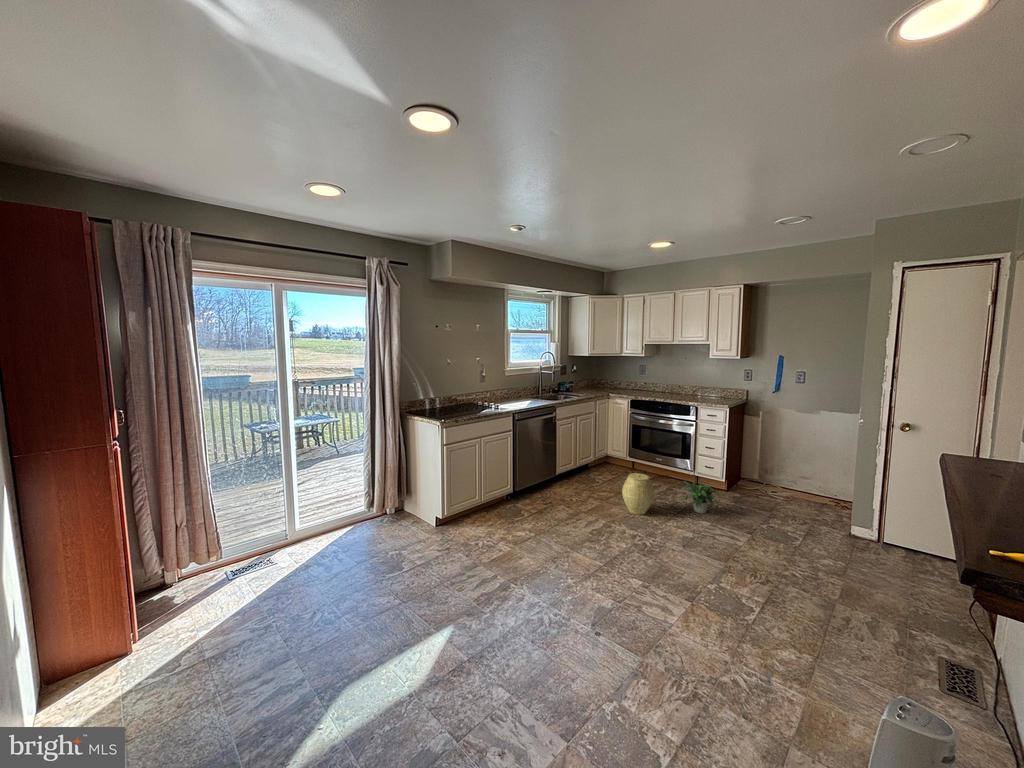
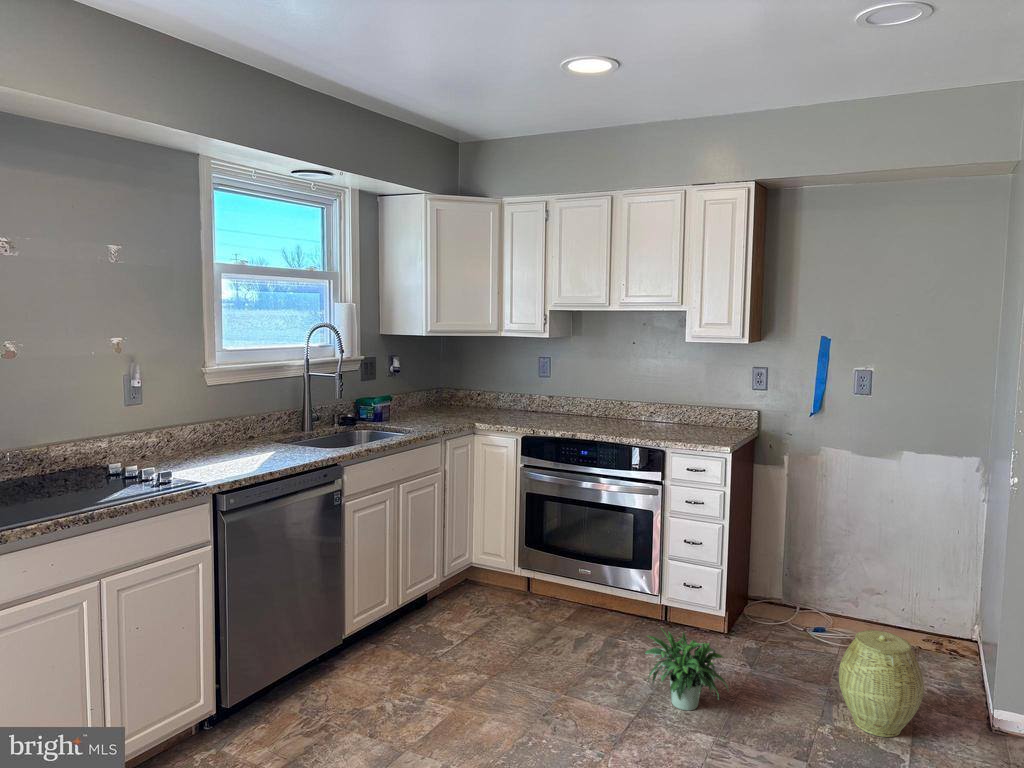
woven basket: present [622,473,654,514] -> present [839,630,924,737]

